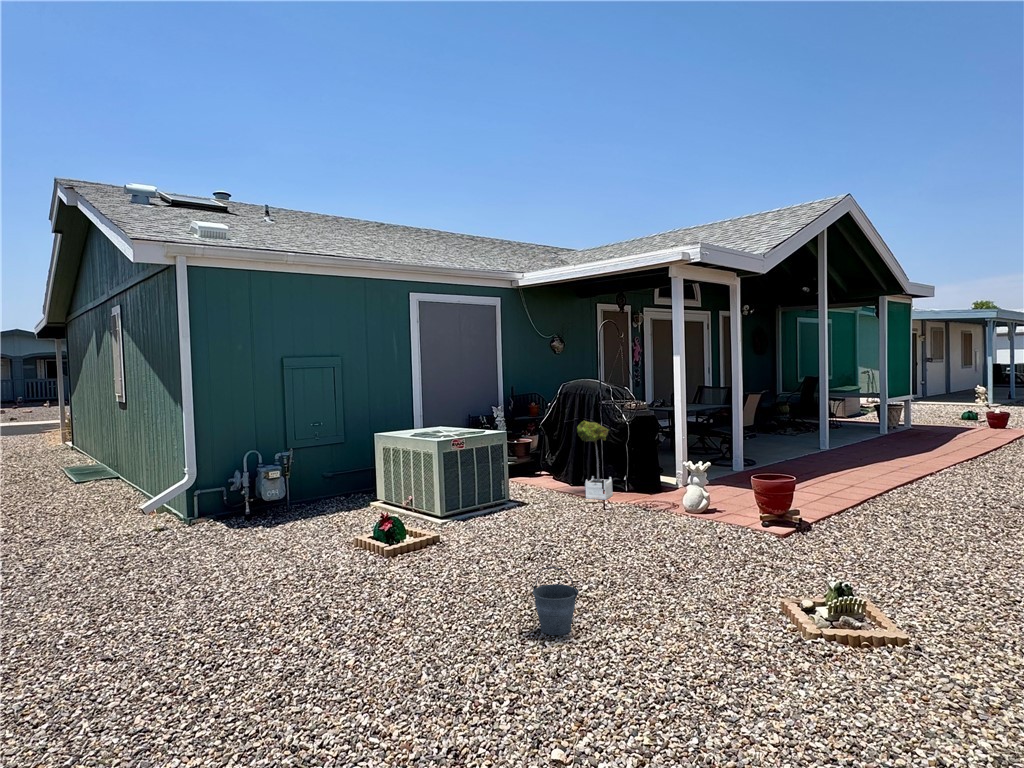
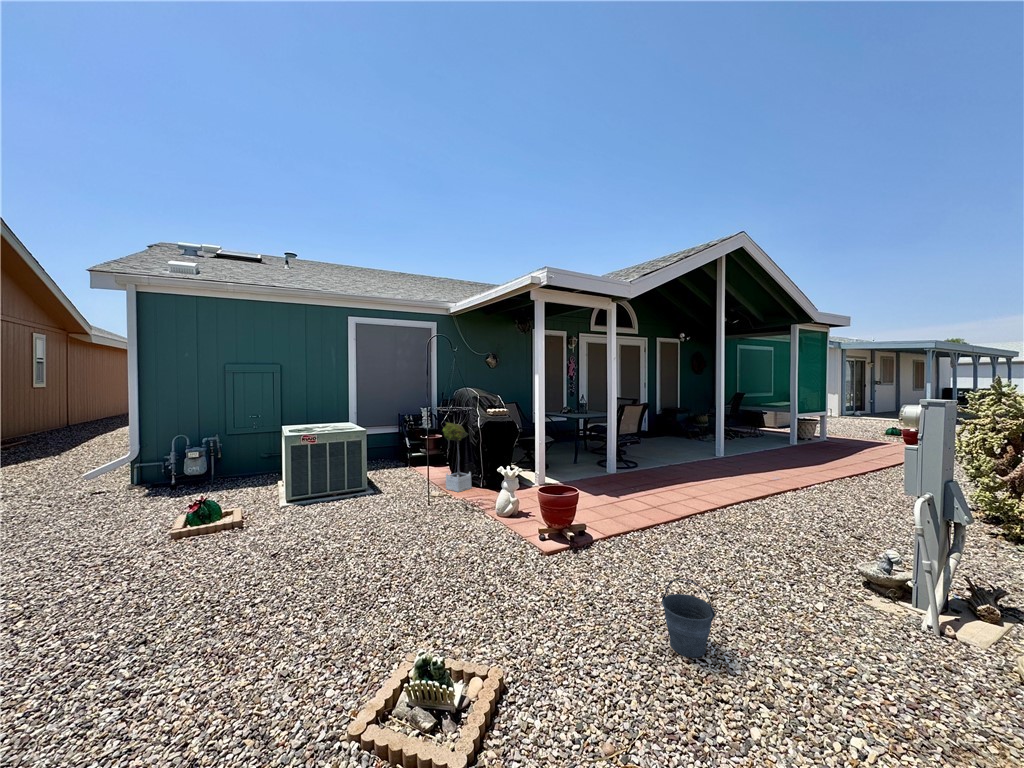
bucket: present [532,567,579,635] -> present [661,579,717,658]

